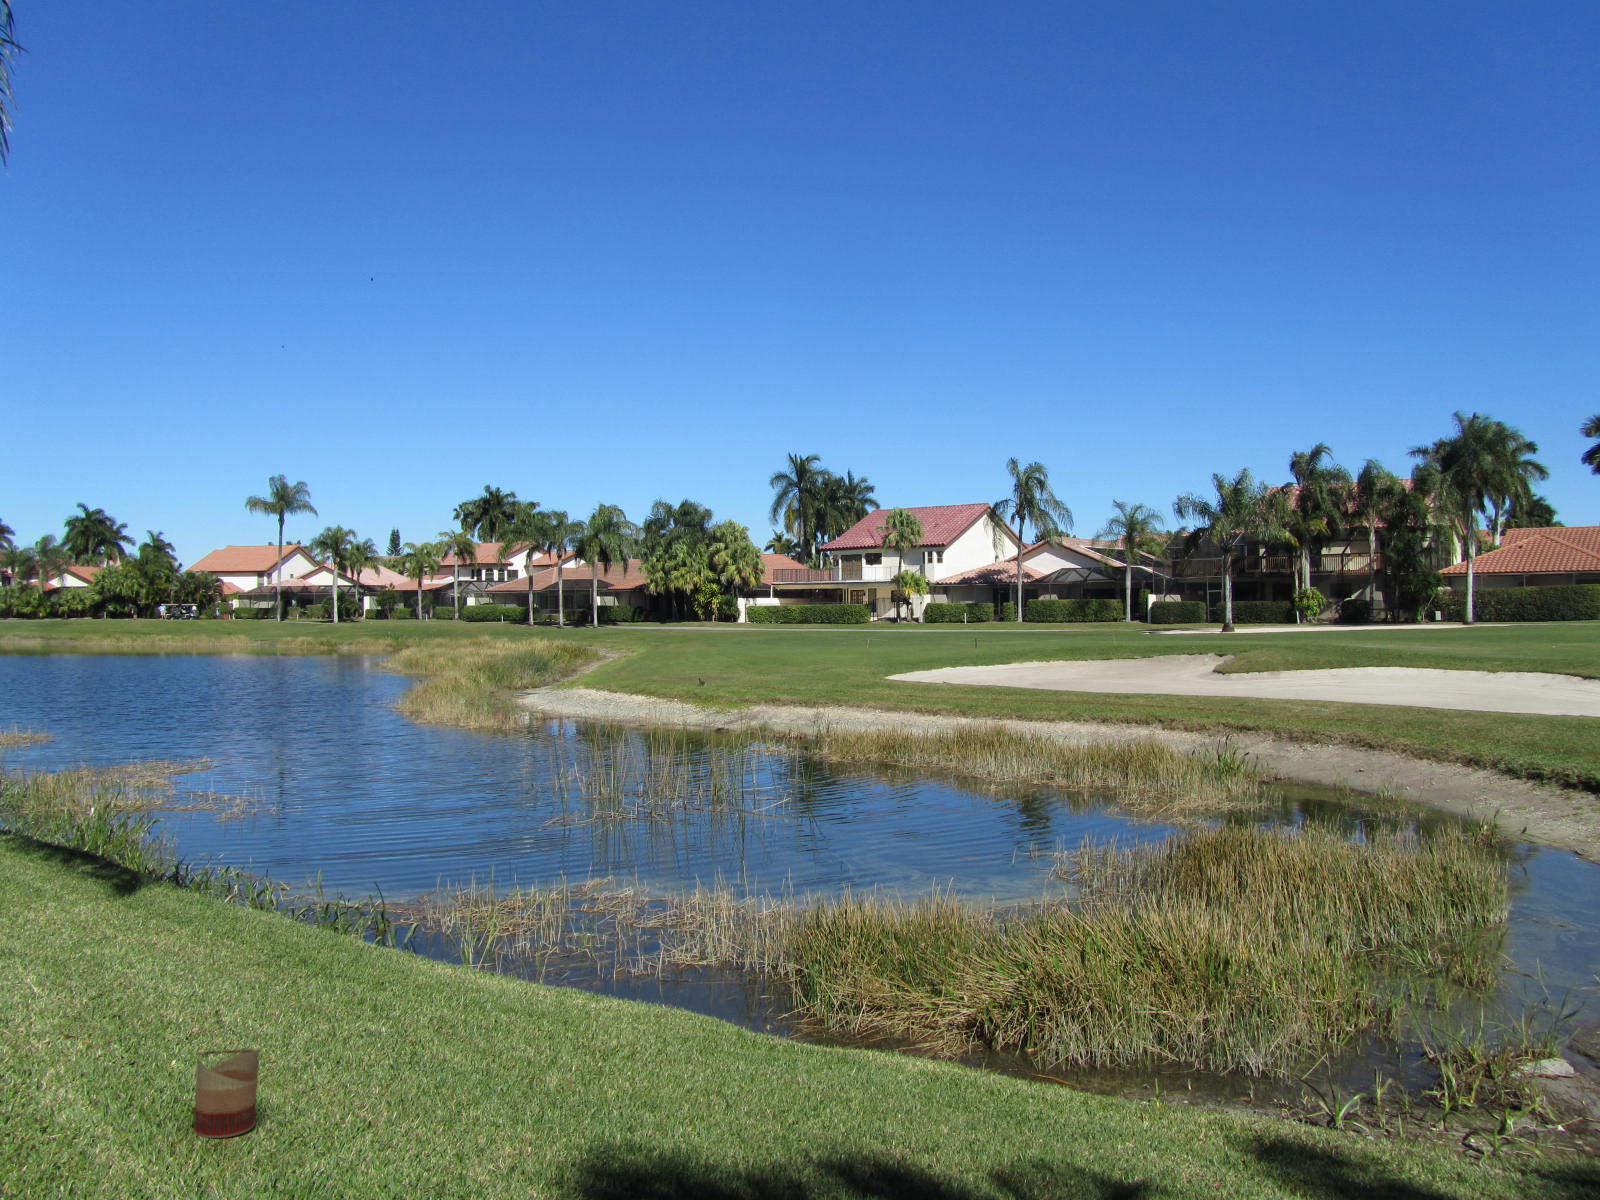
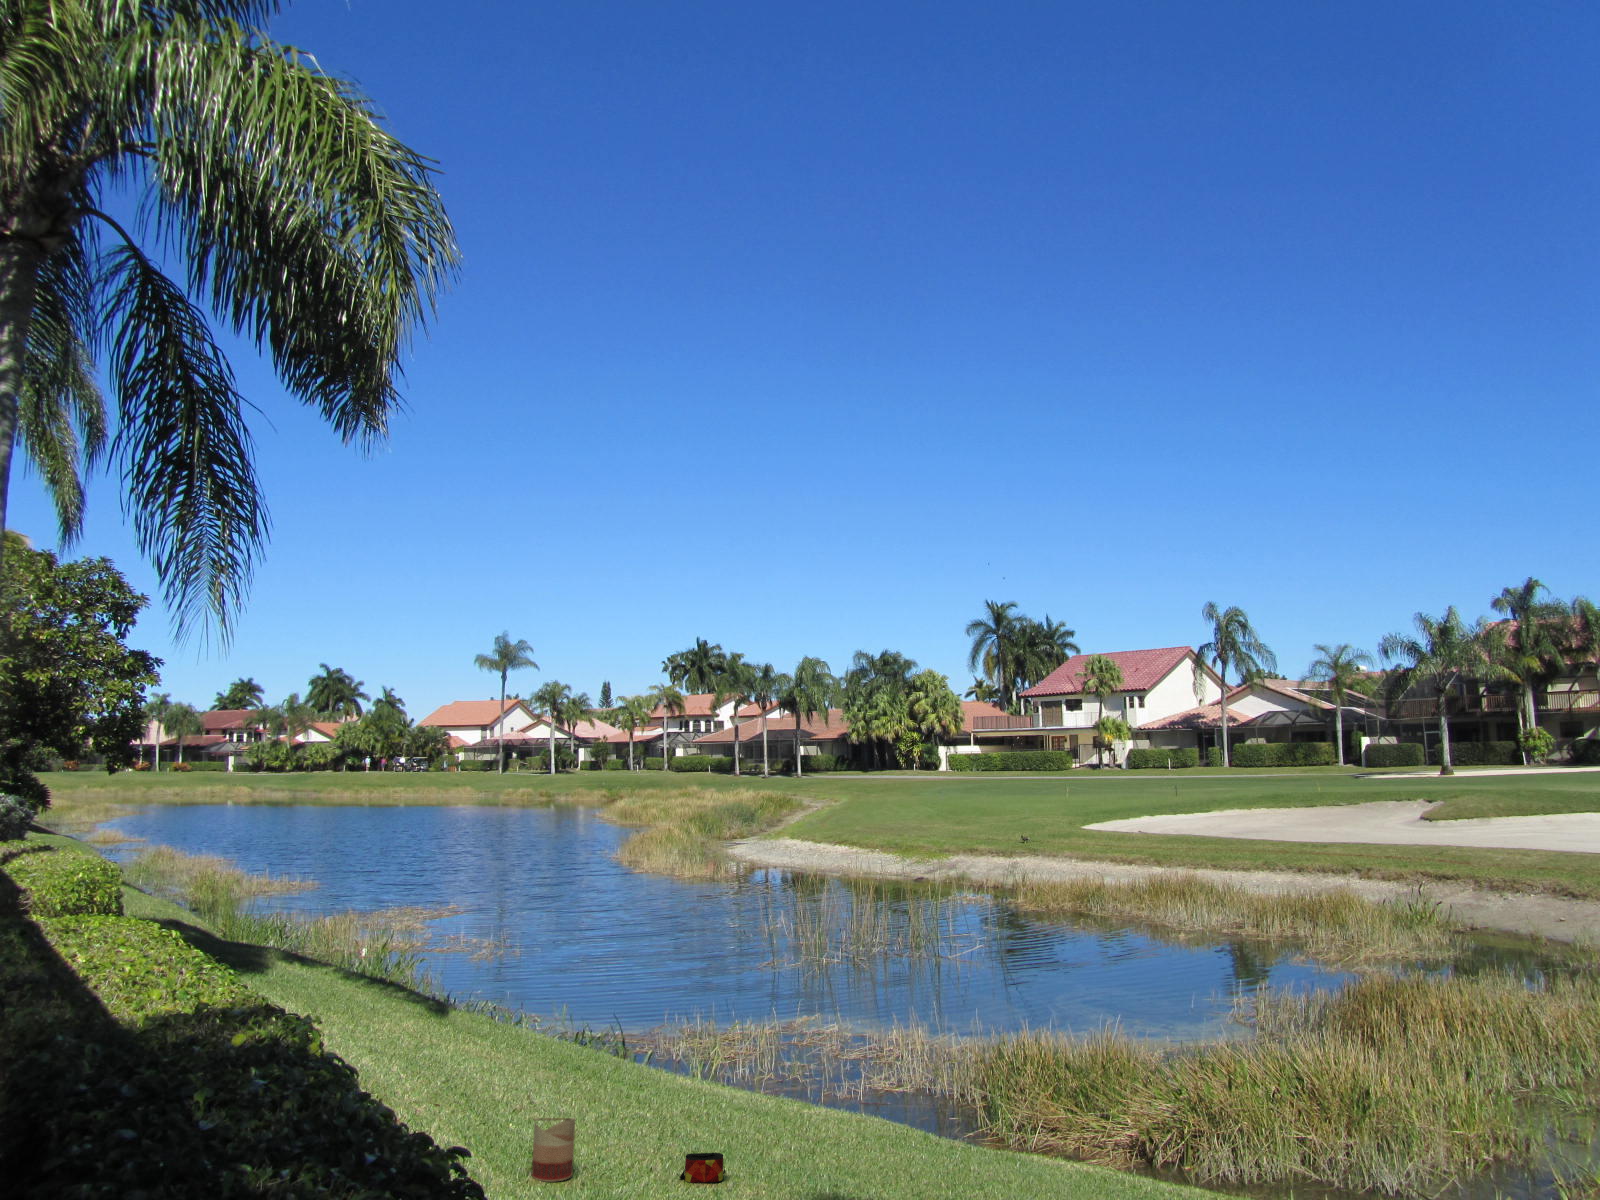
bag: none [411,1082,475,1126] -> present [680,1153,725,1183]

